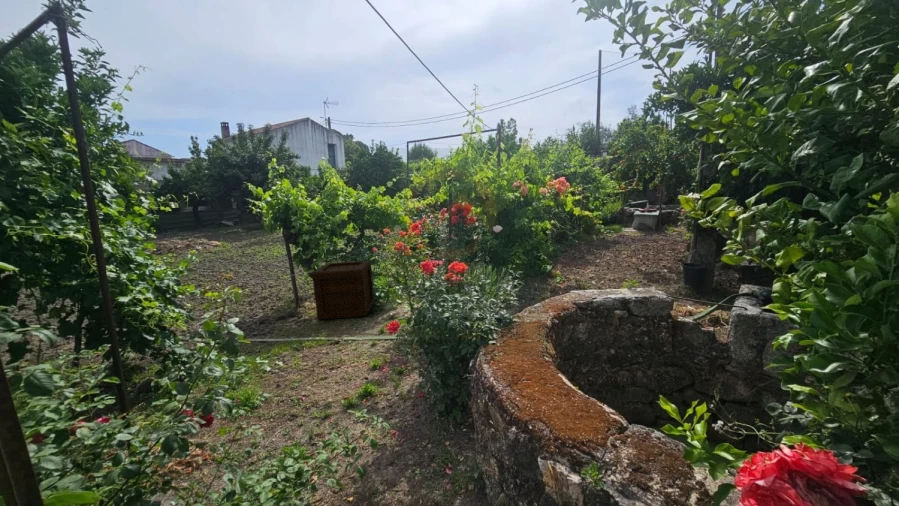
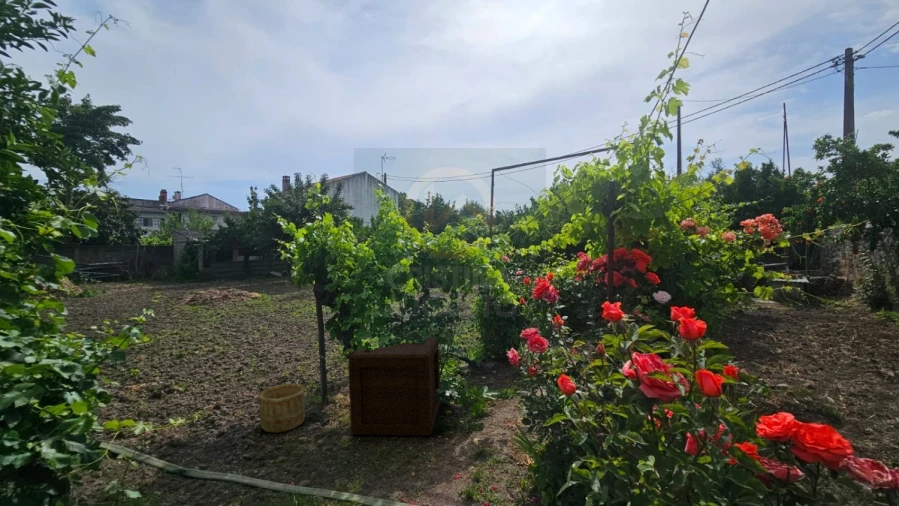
wooden bucket: none [255,295,286,323] -> present [258,384,305,433]

